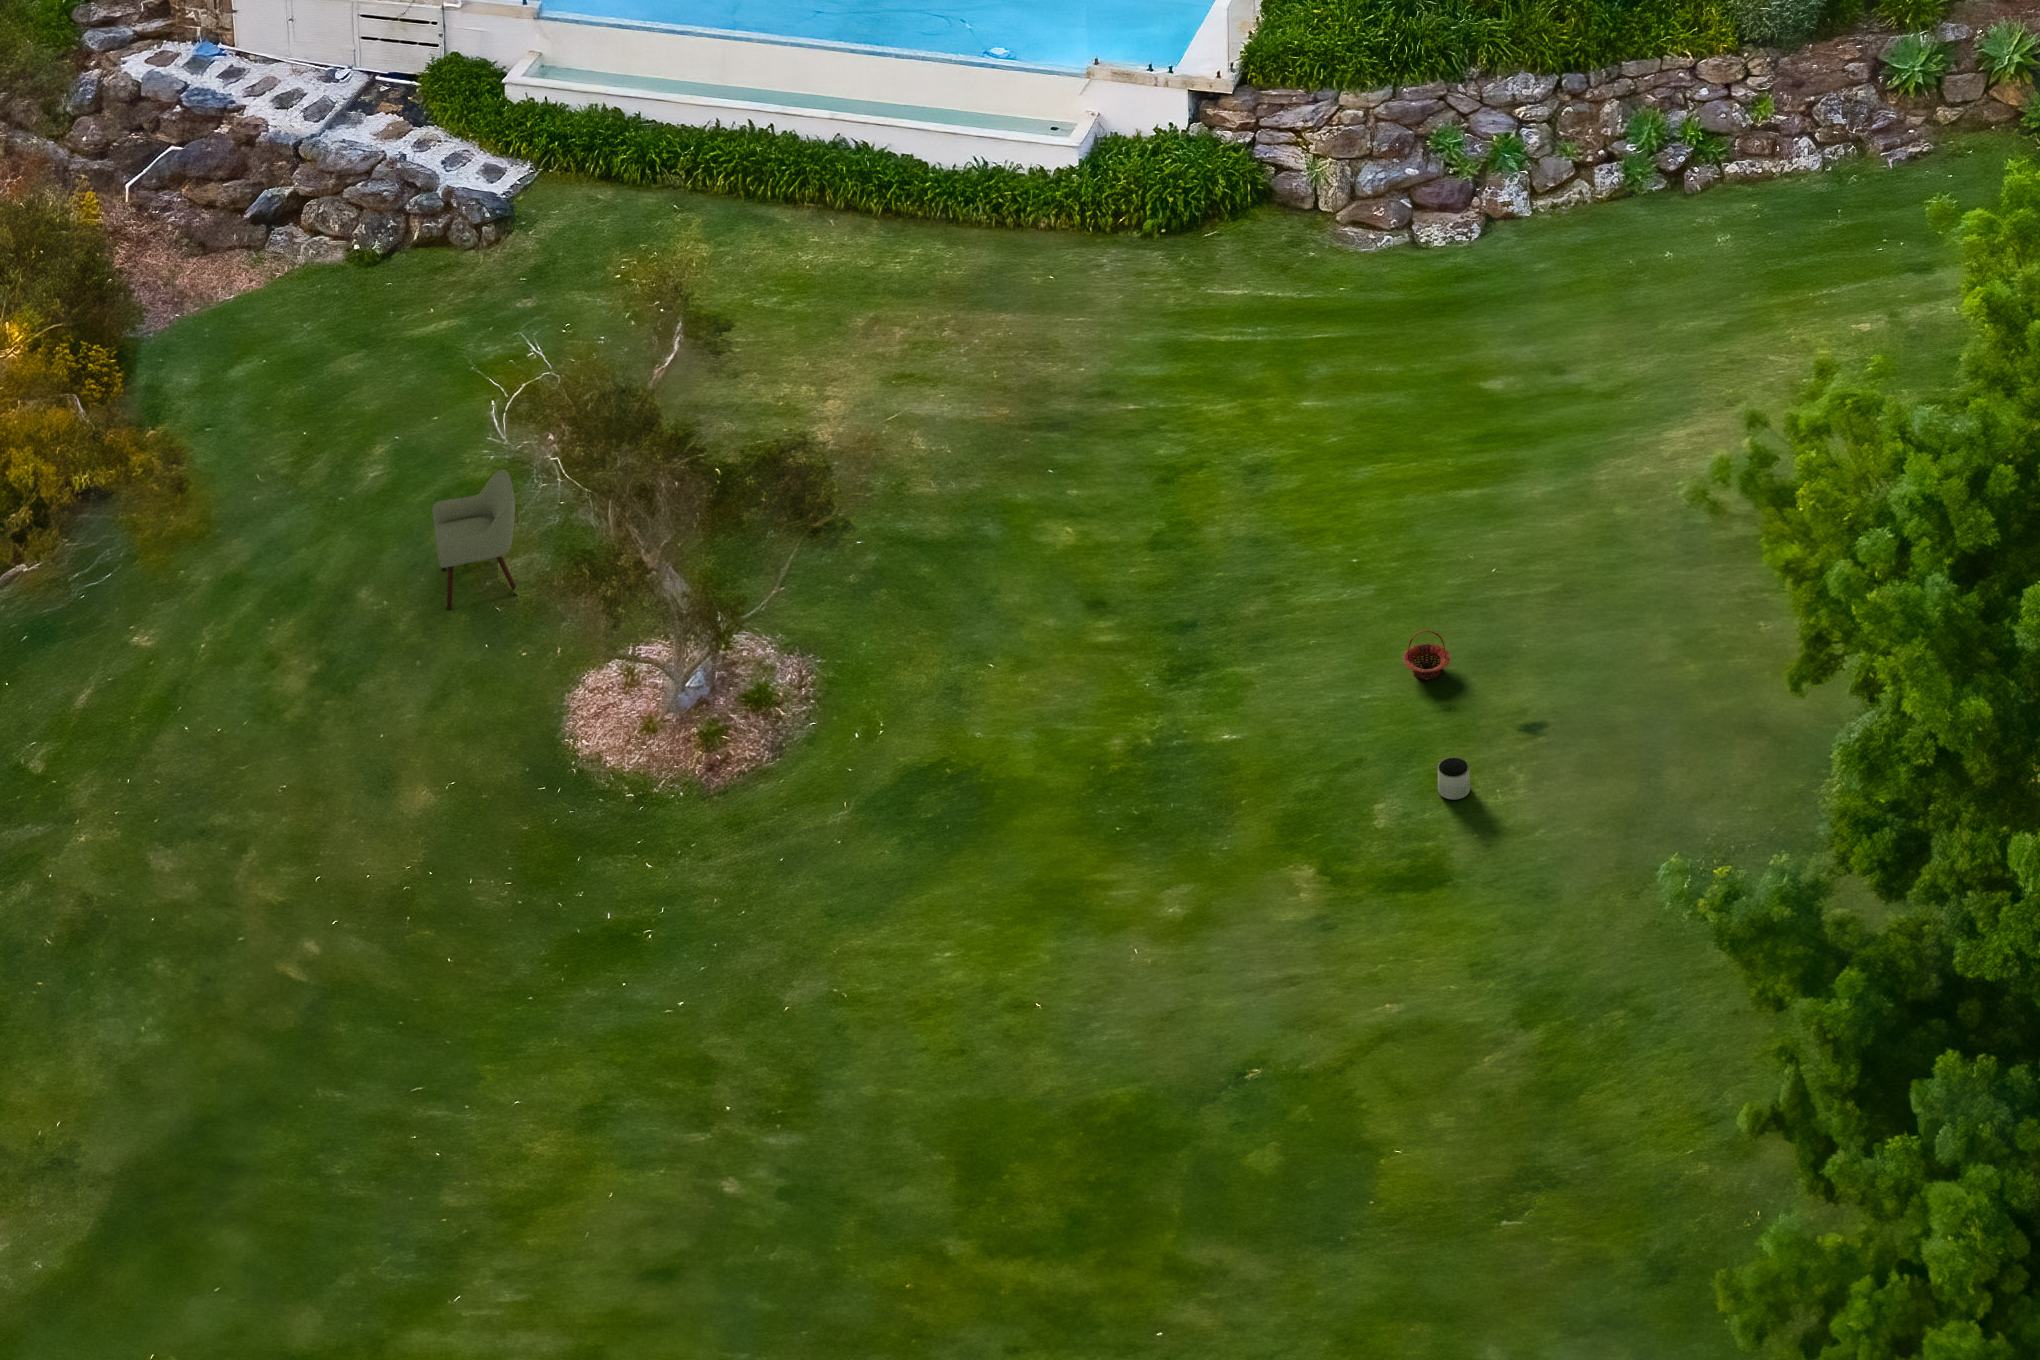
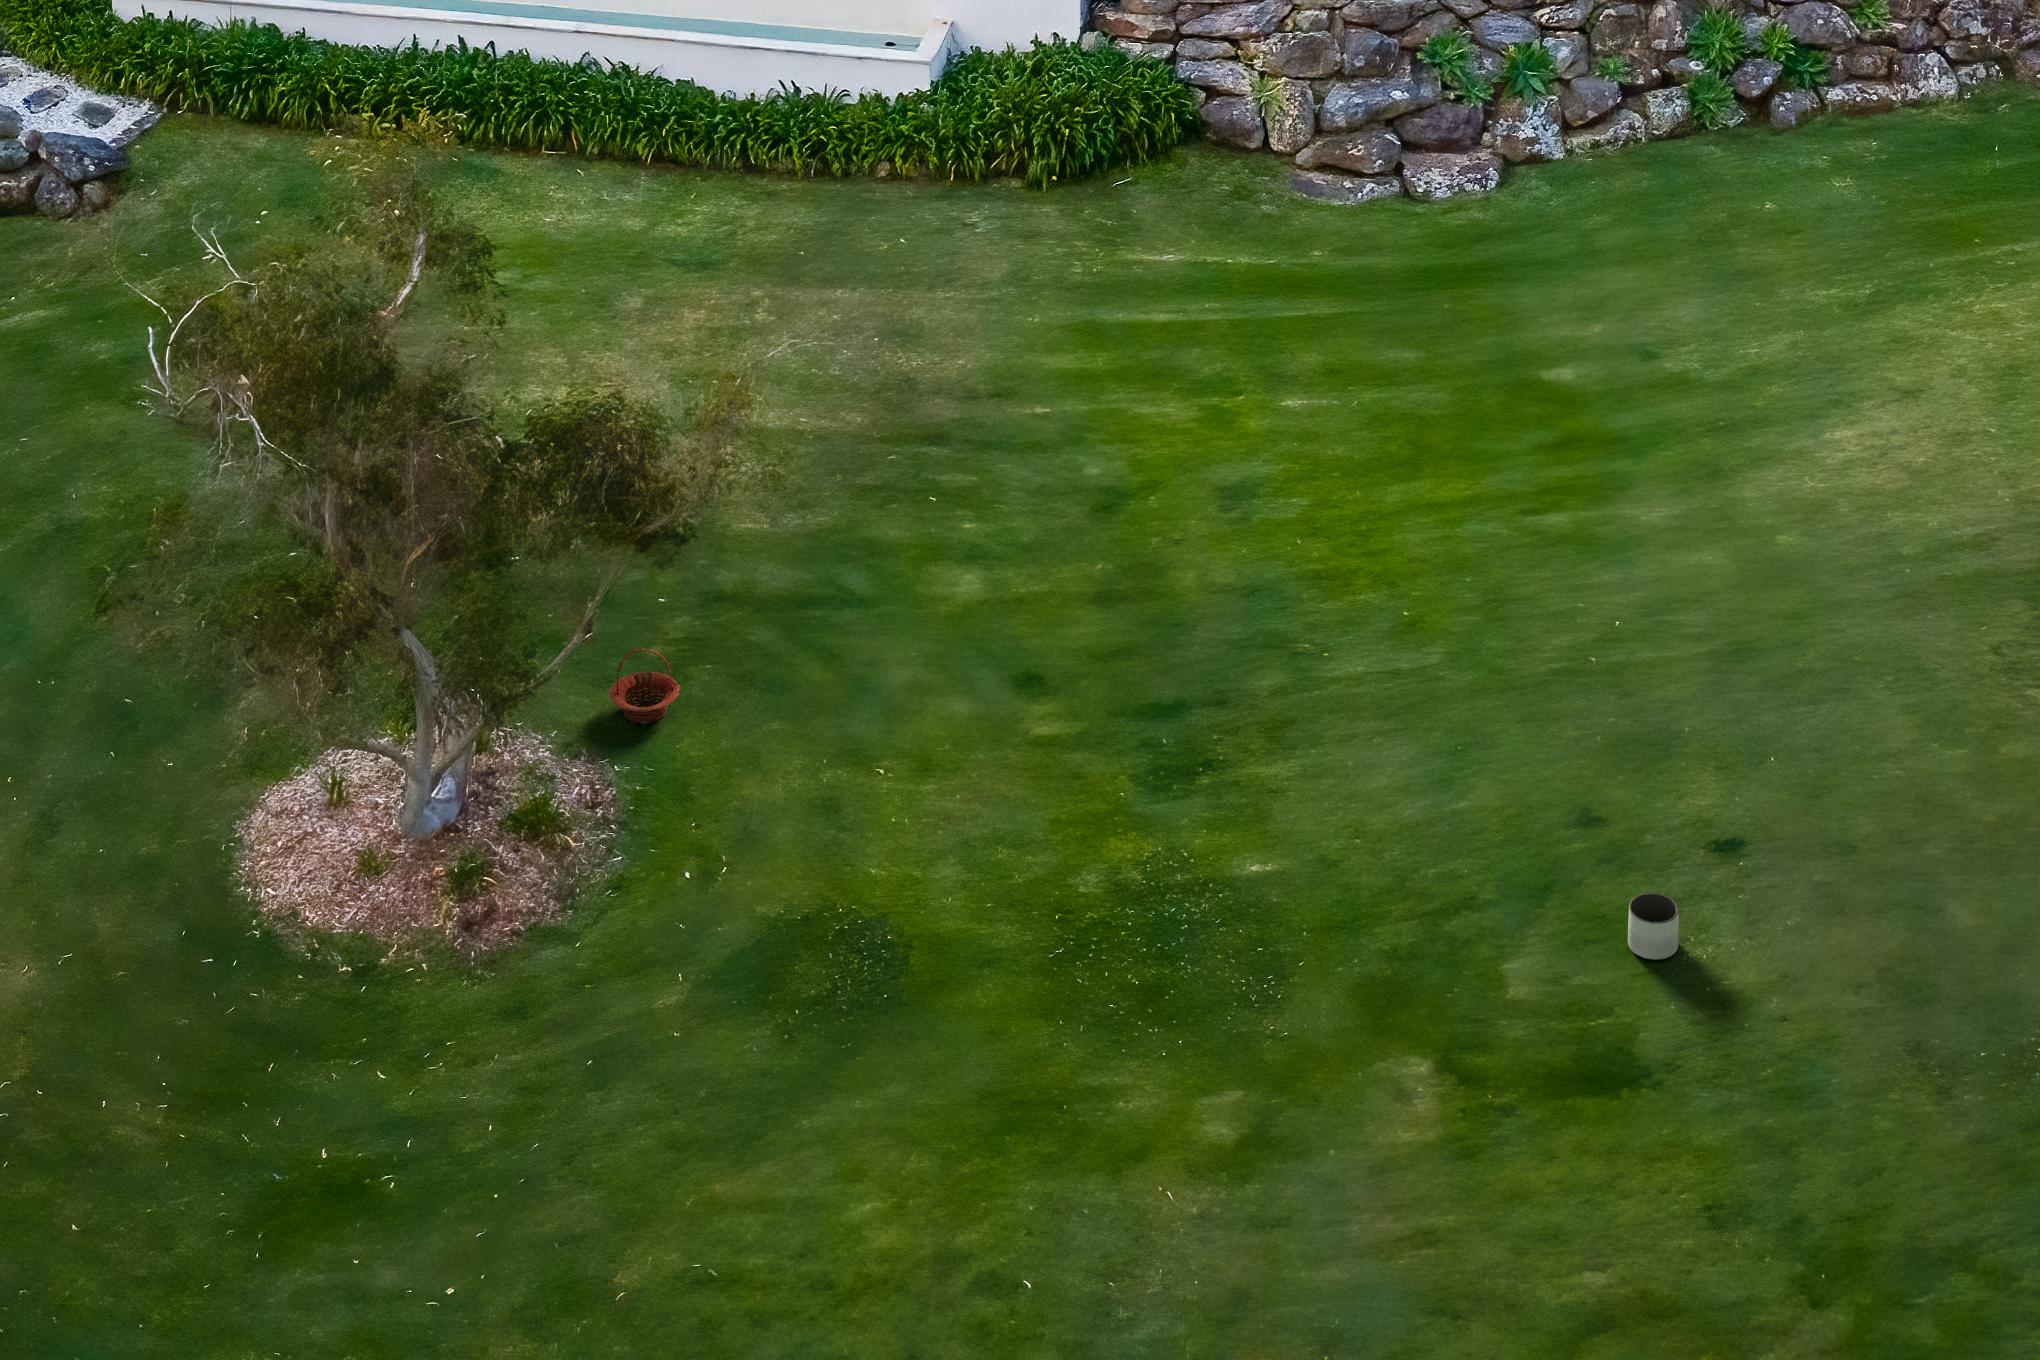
chair: present [433,469,516,610] -> none [35,487,167,700]
basket: present [1403,630,1450,680] -> present [609,649,680,724]

